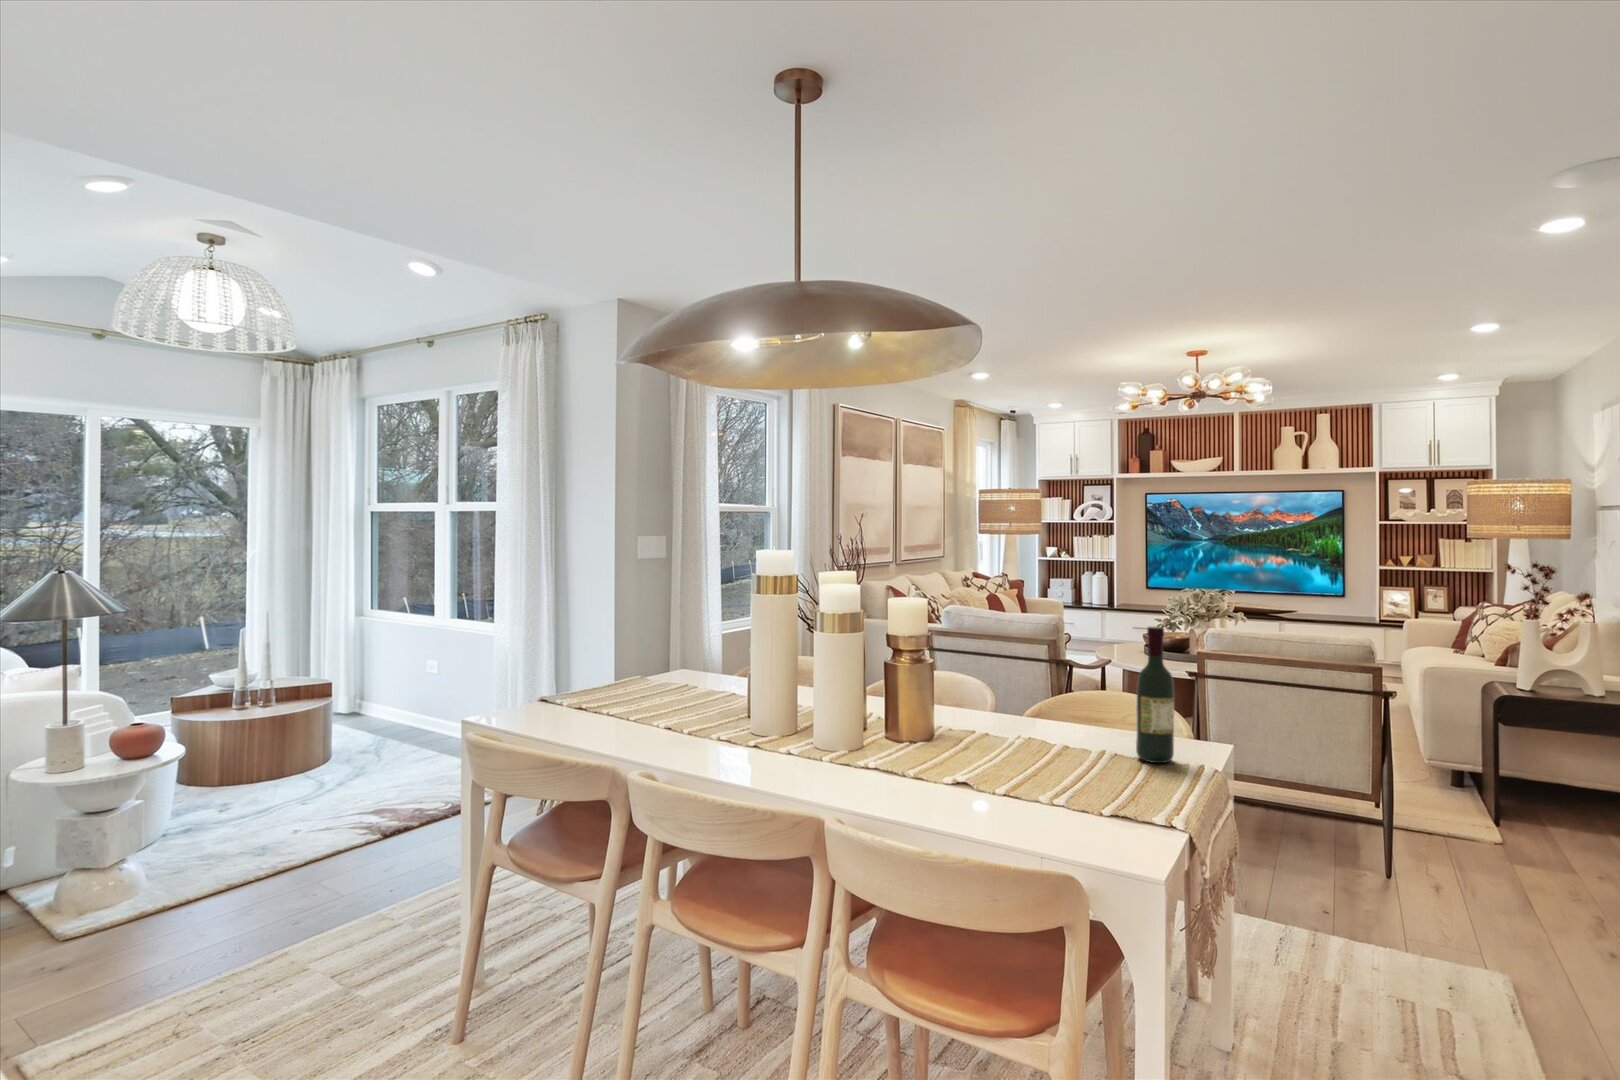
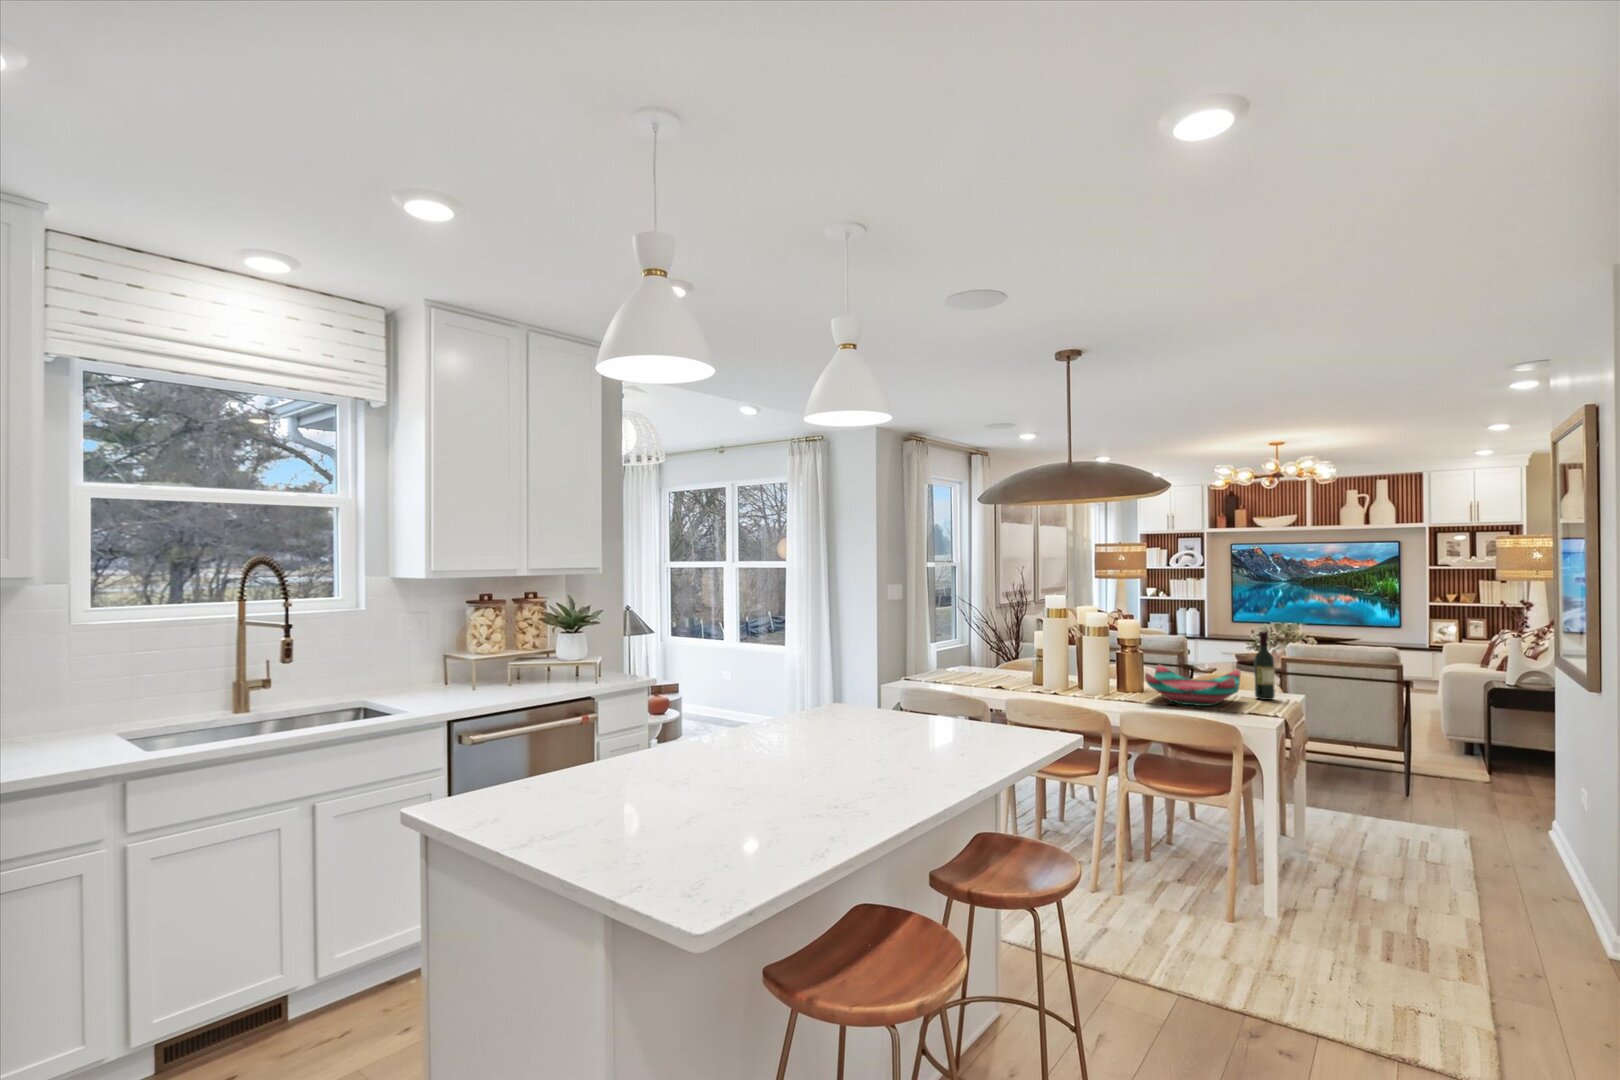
decorative bowl: none [911,689,1108,787] -> present [1145,665,1240,706]

